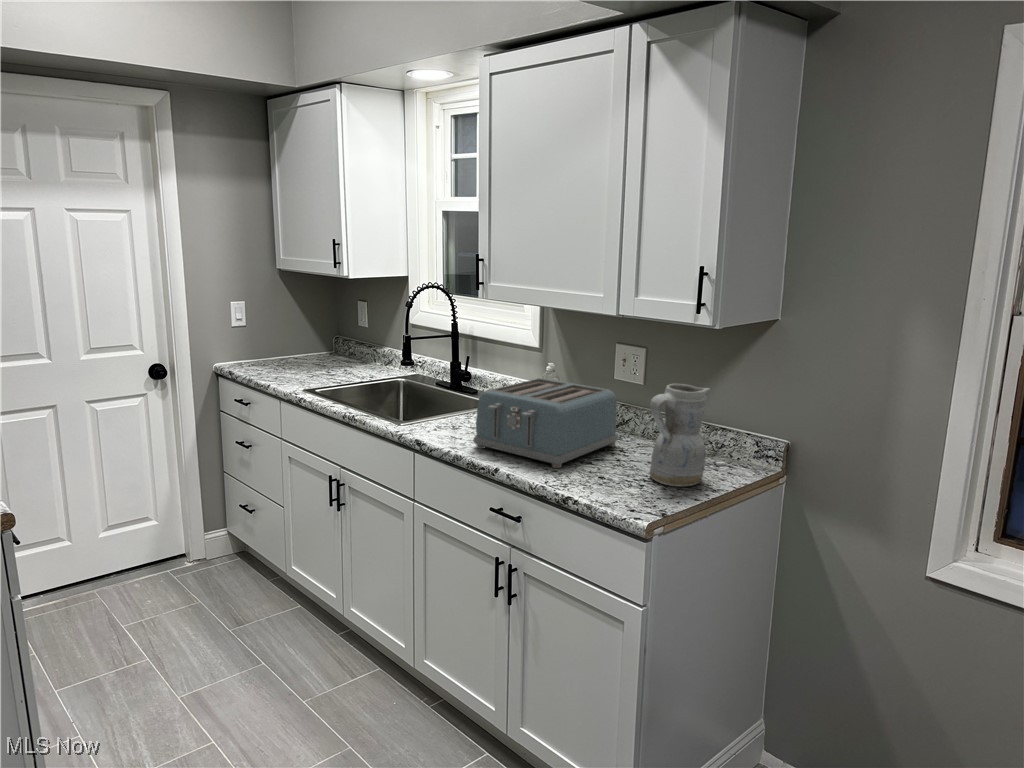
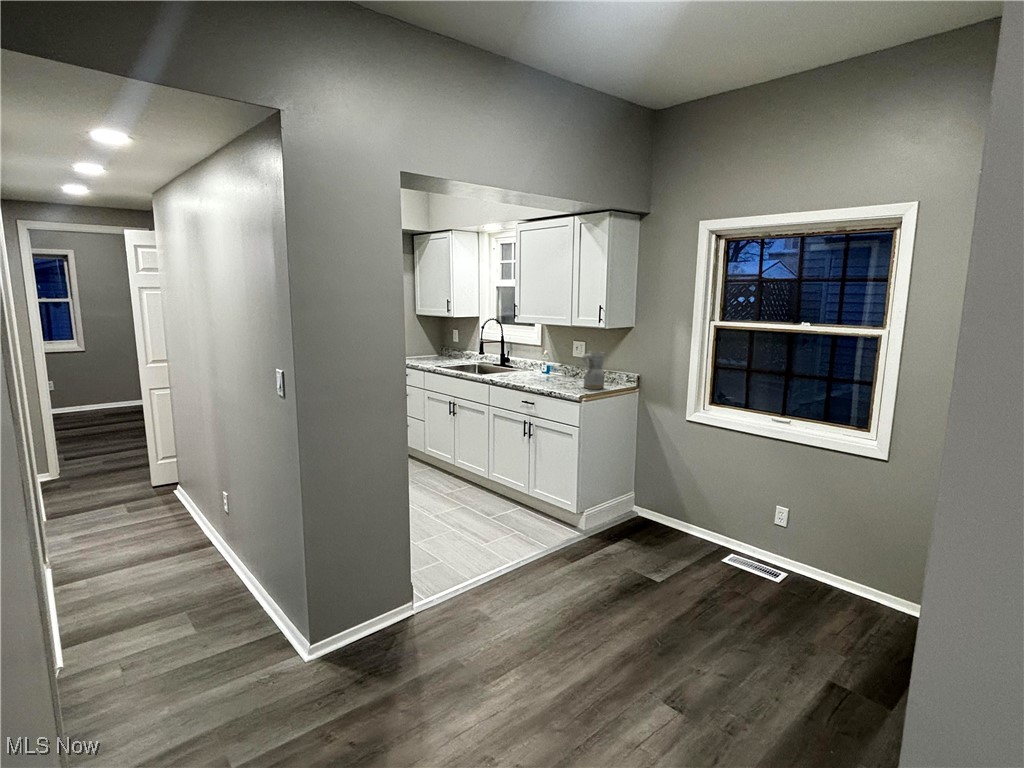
toaster: present [474,378,619,468] -> none [515,355,574,385]

